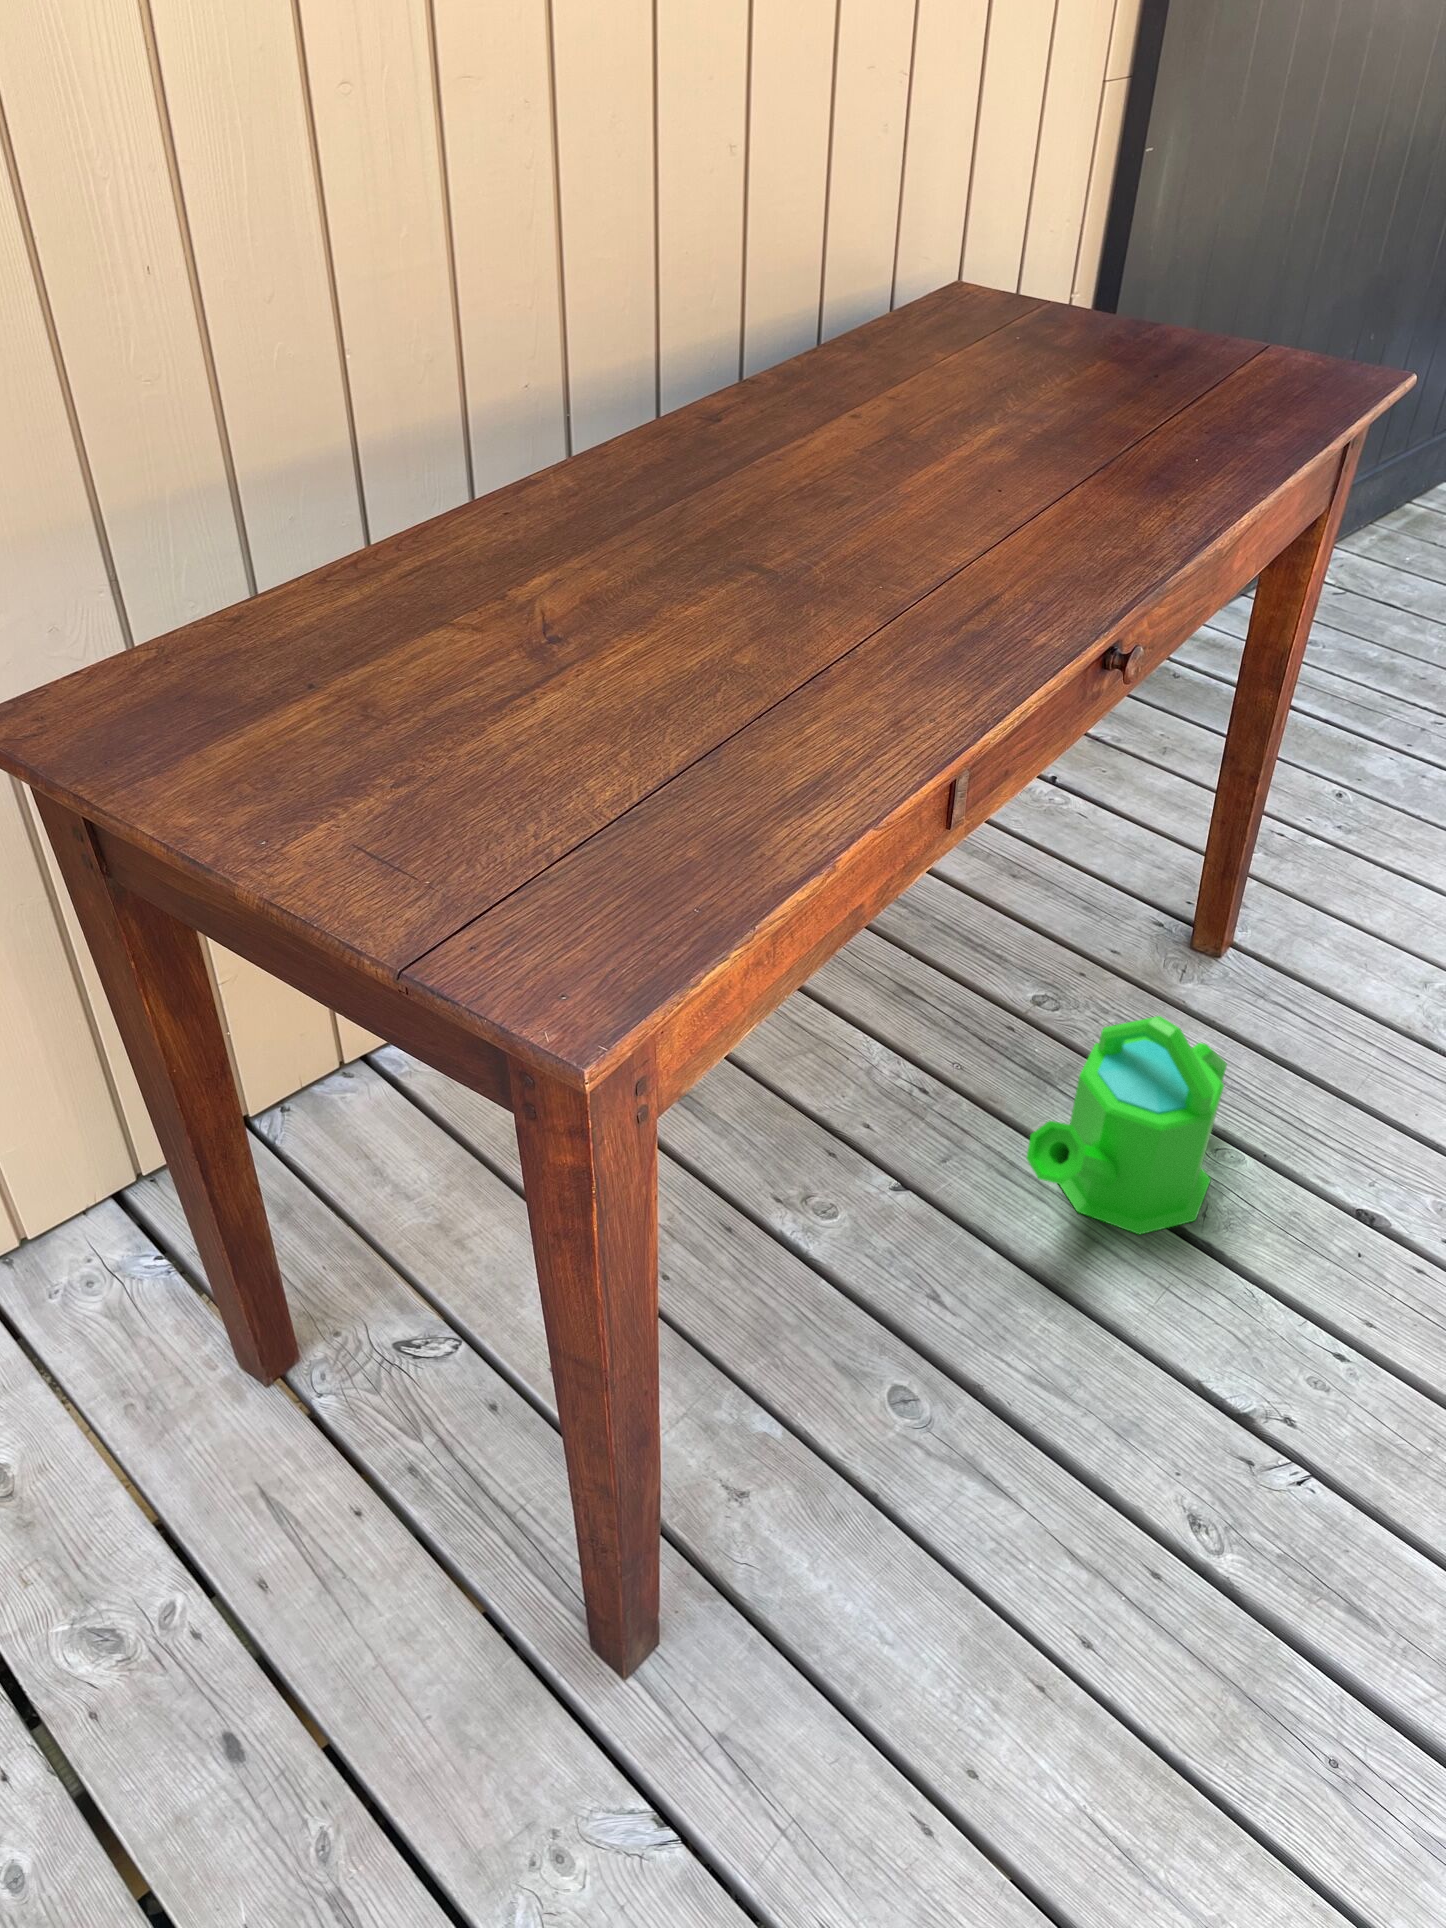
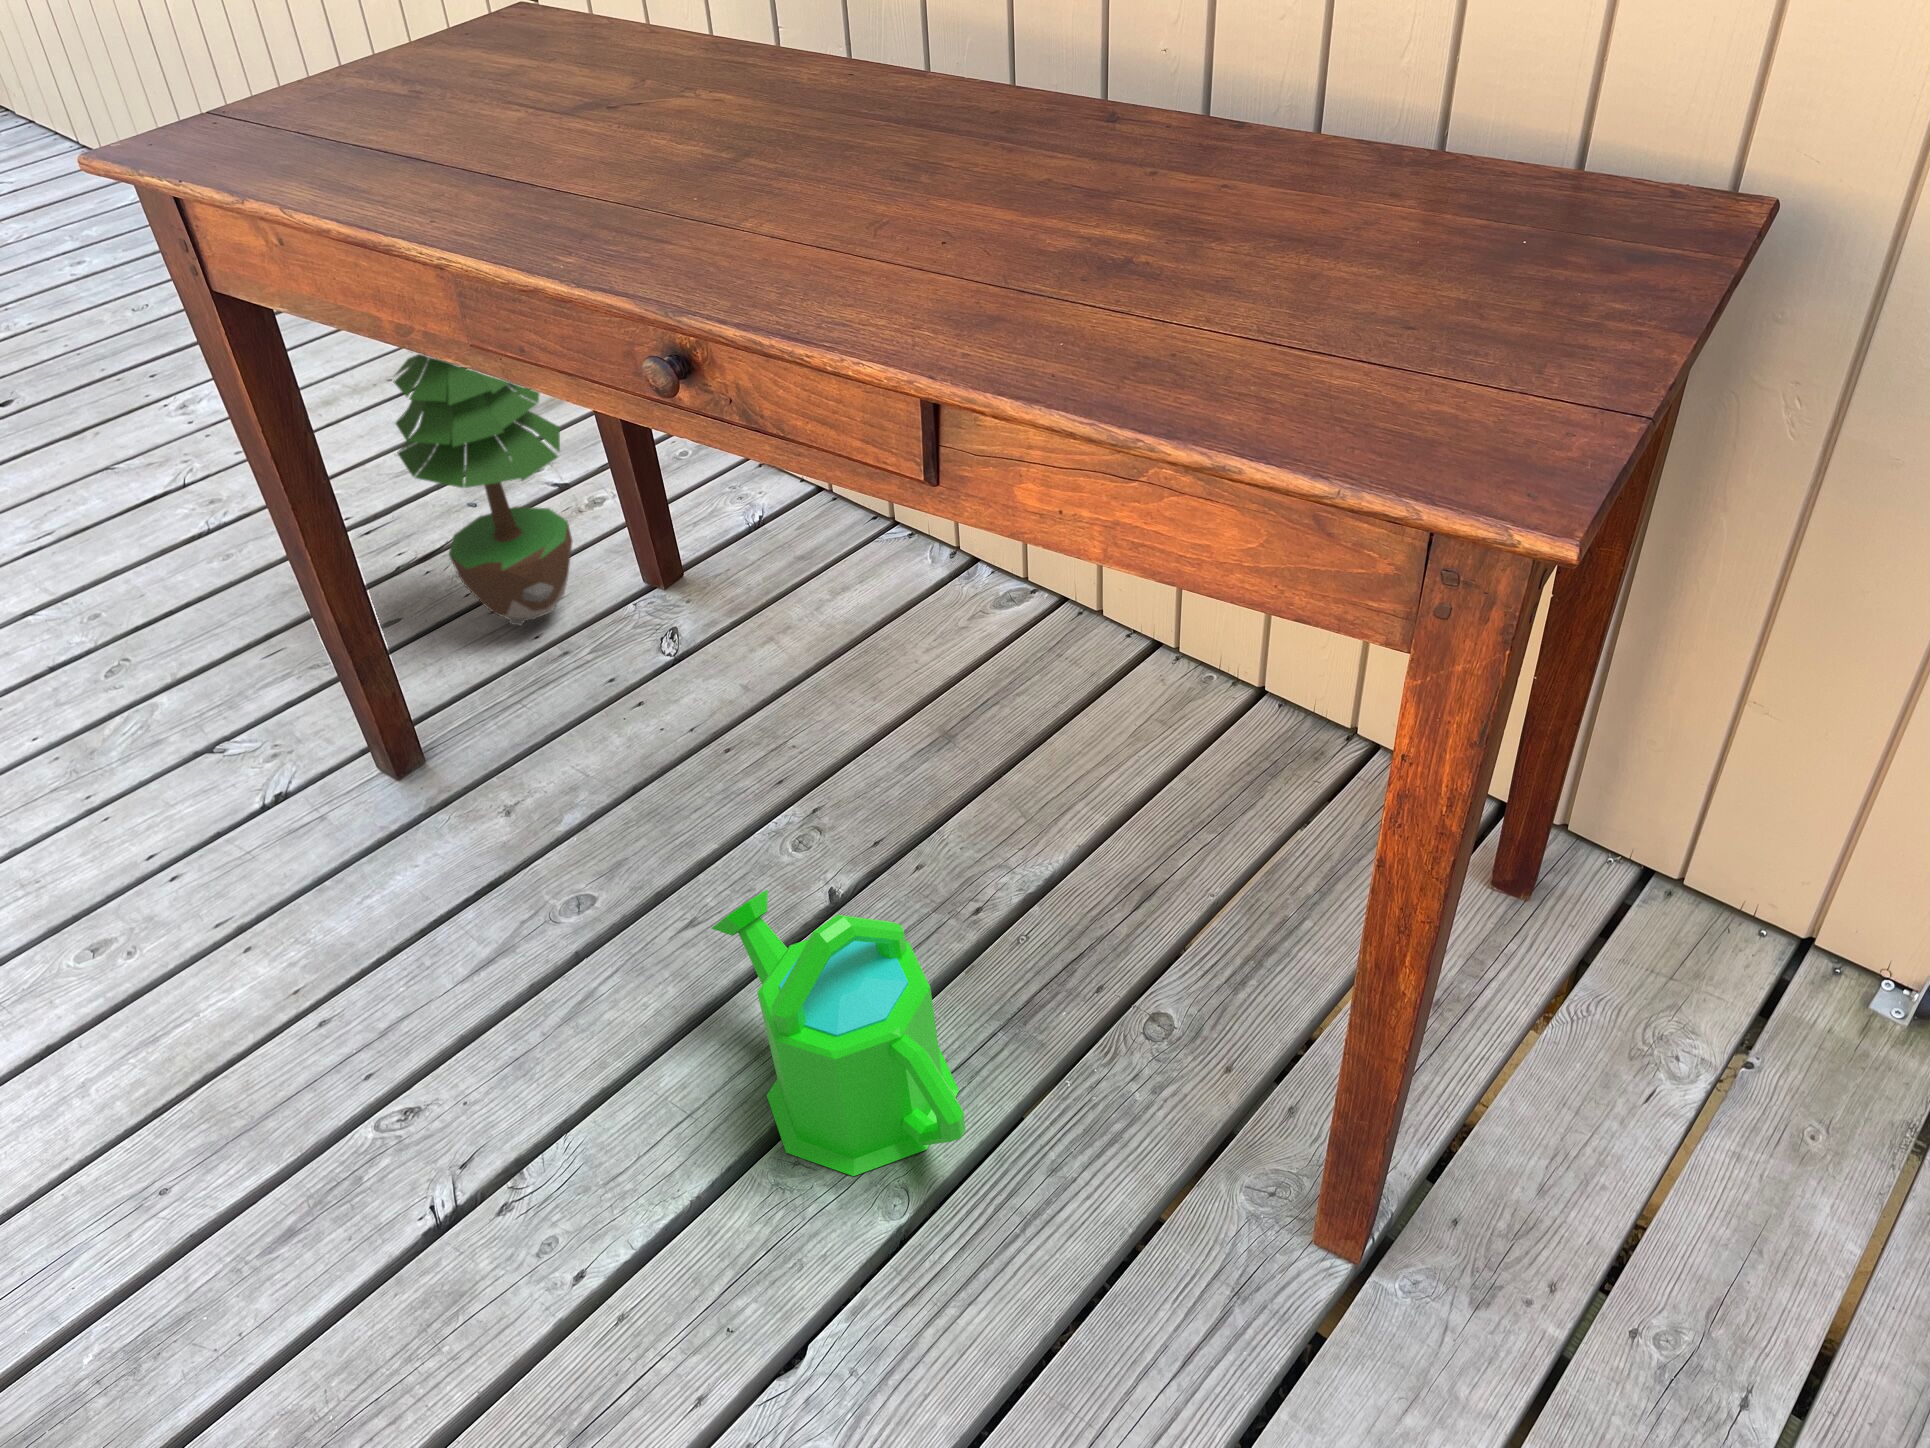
potted tree: none [133,1086,391,1552] -> present [393,349,572,625]

